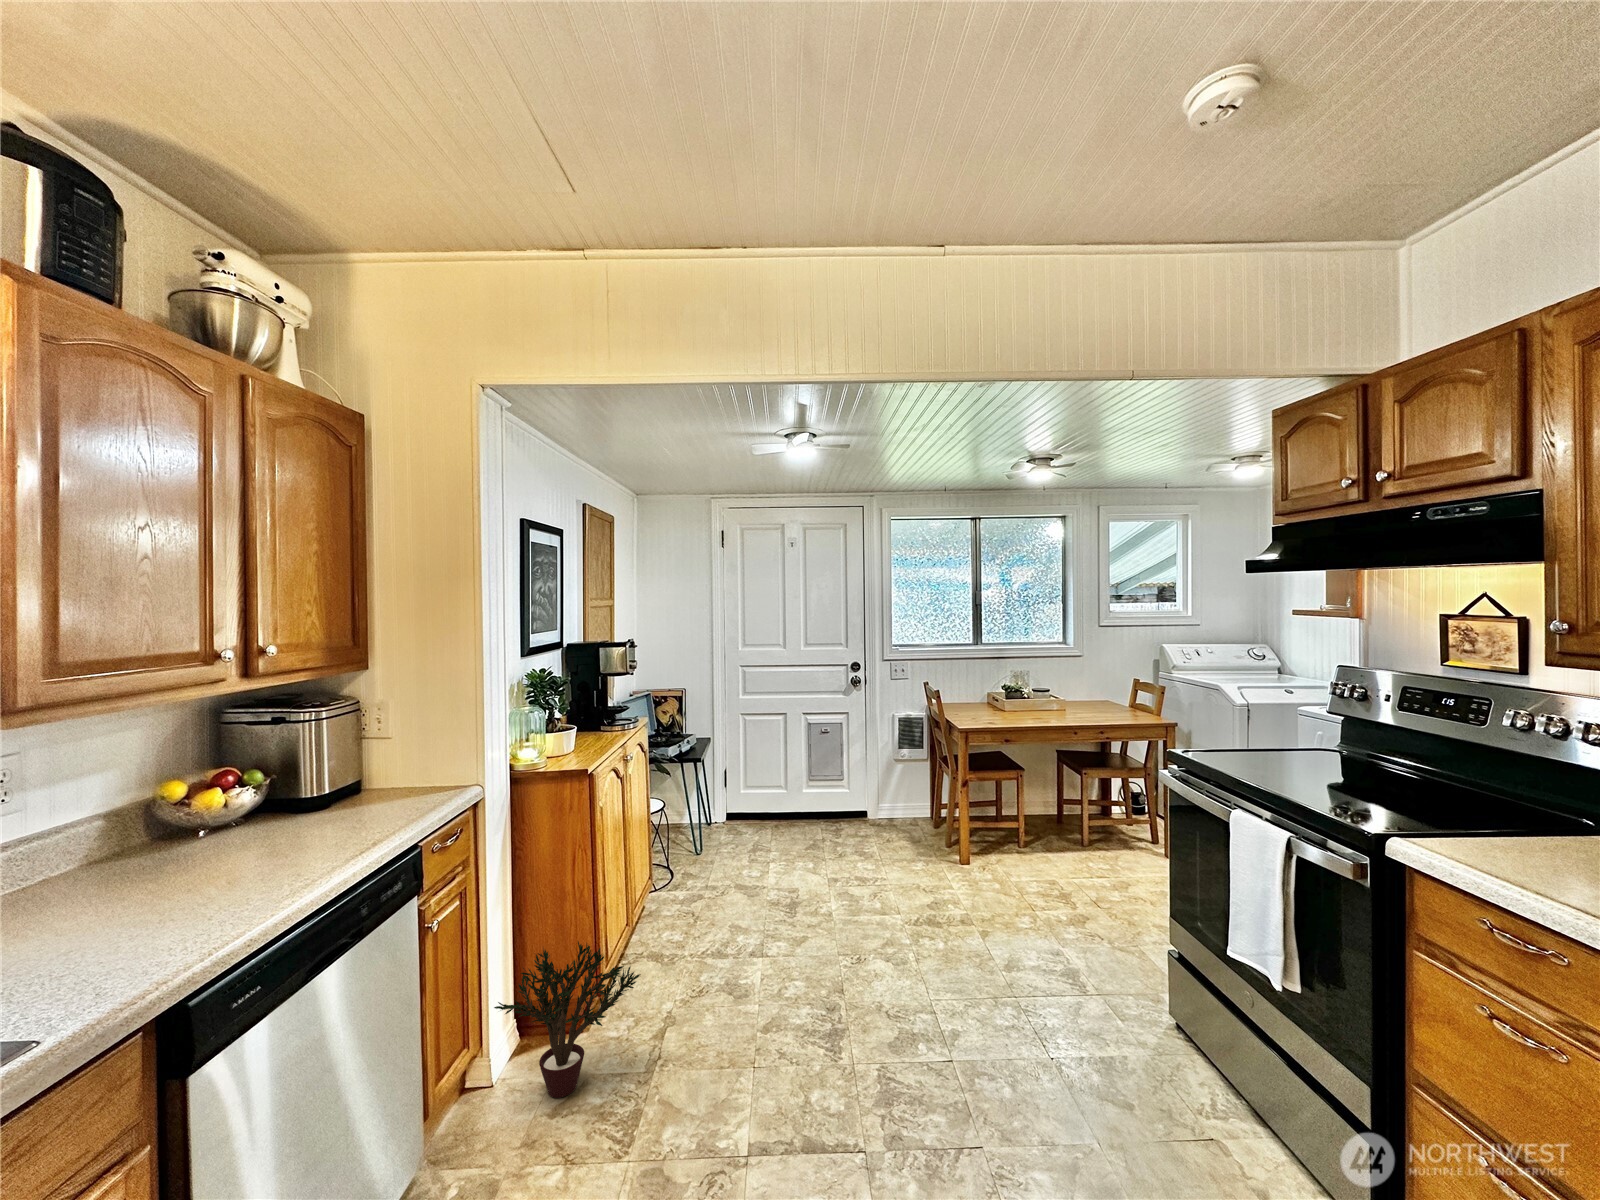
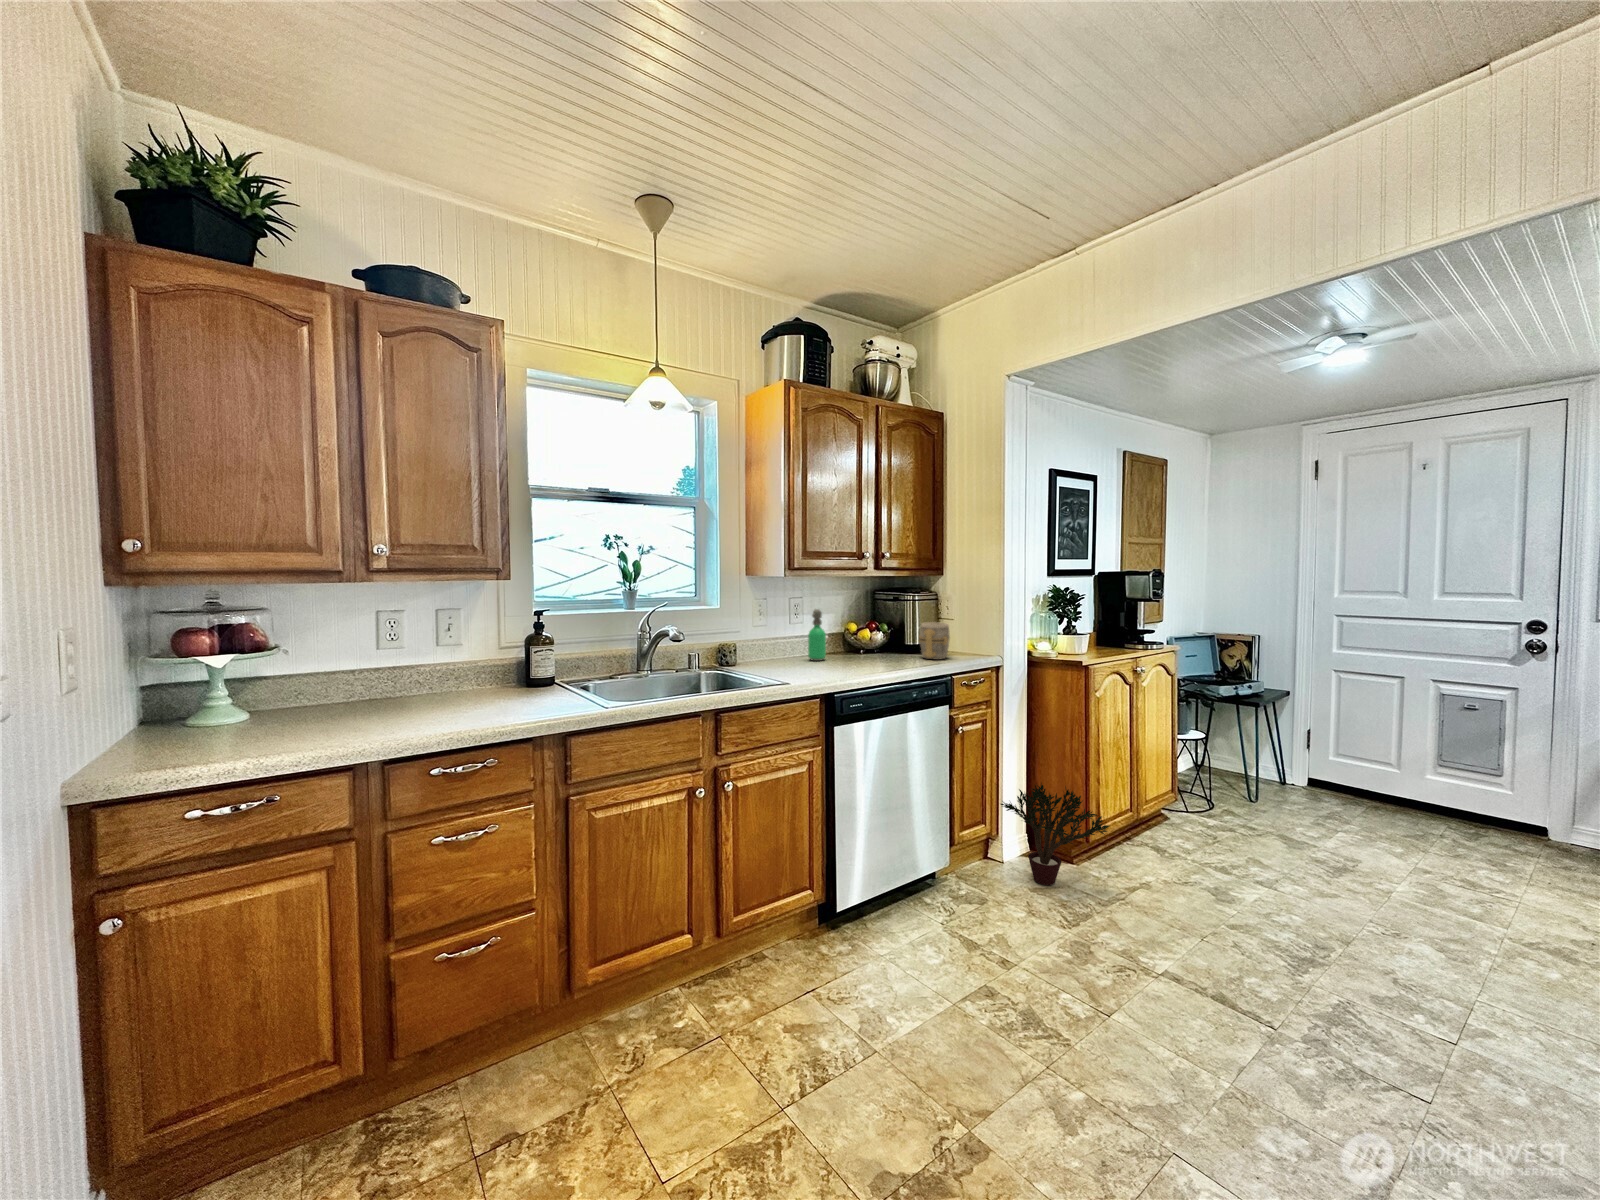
mug: none [343,752,402,820] -> present [919,622,950,659]
soap dispenser: none [69,777,124,893] -> present [808,609,826,661]

